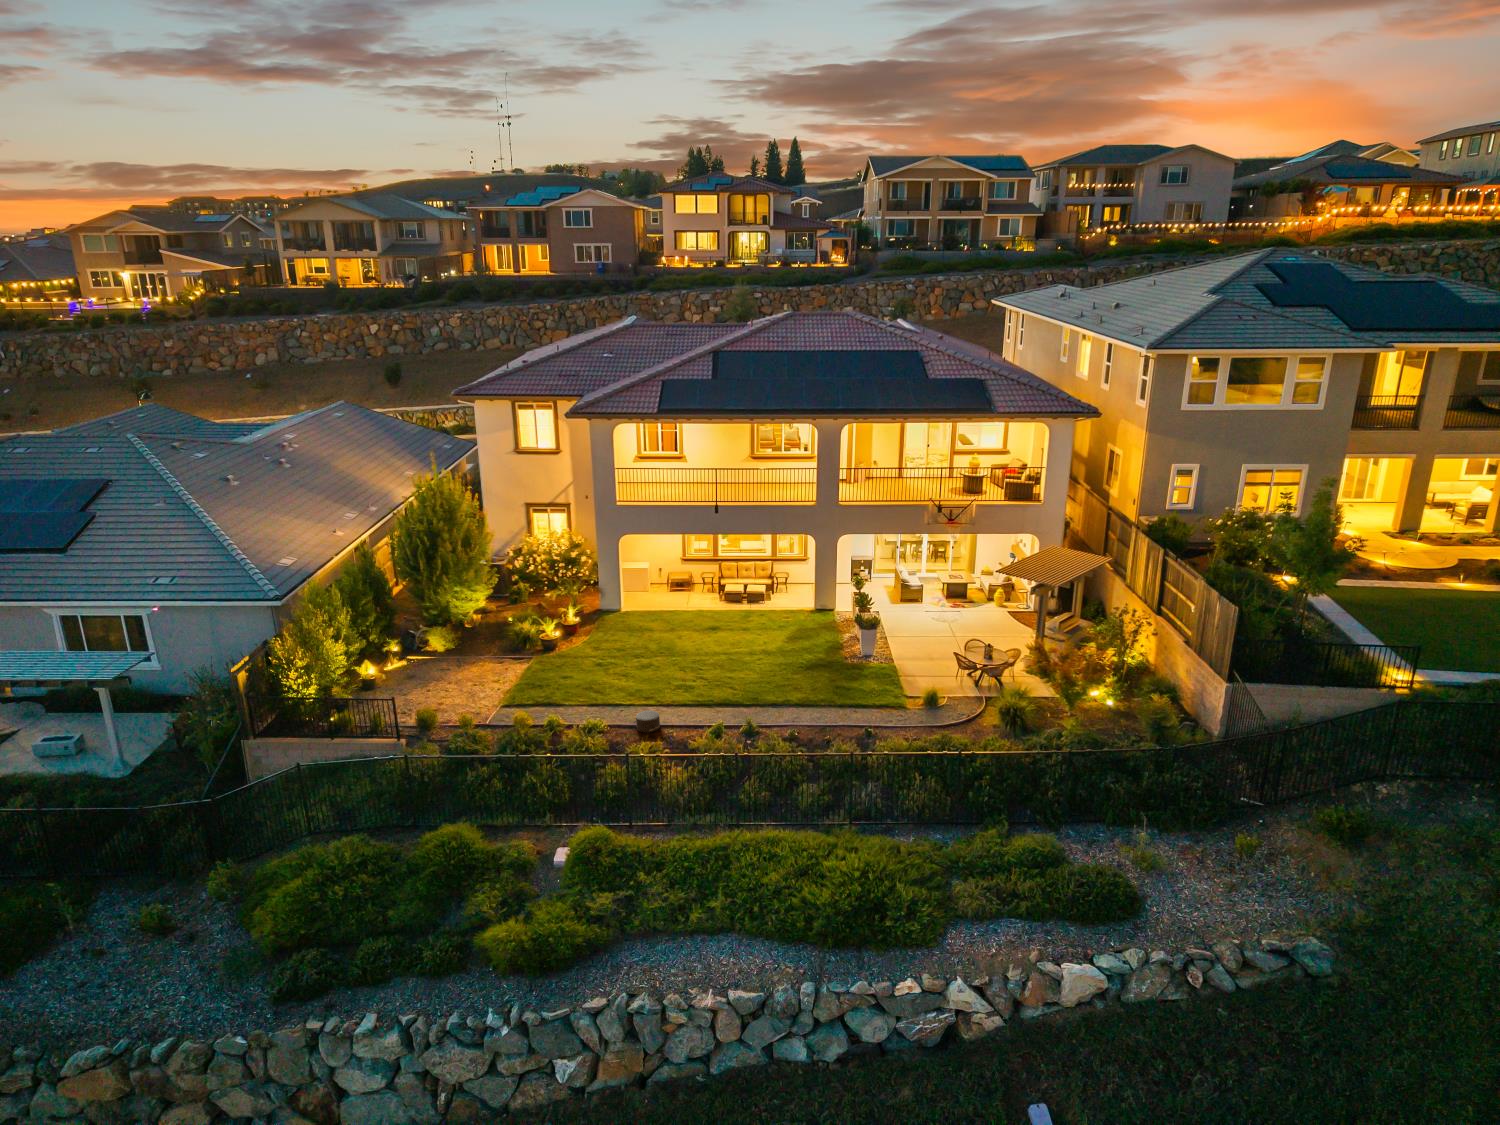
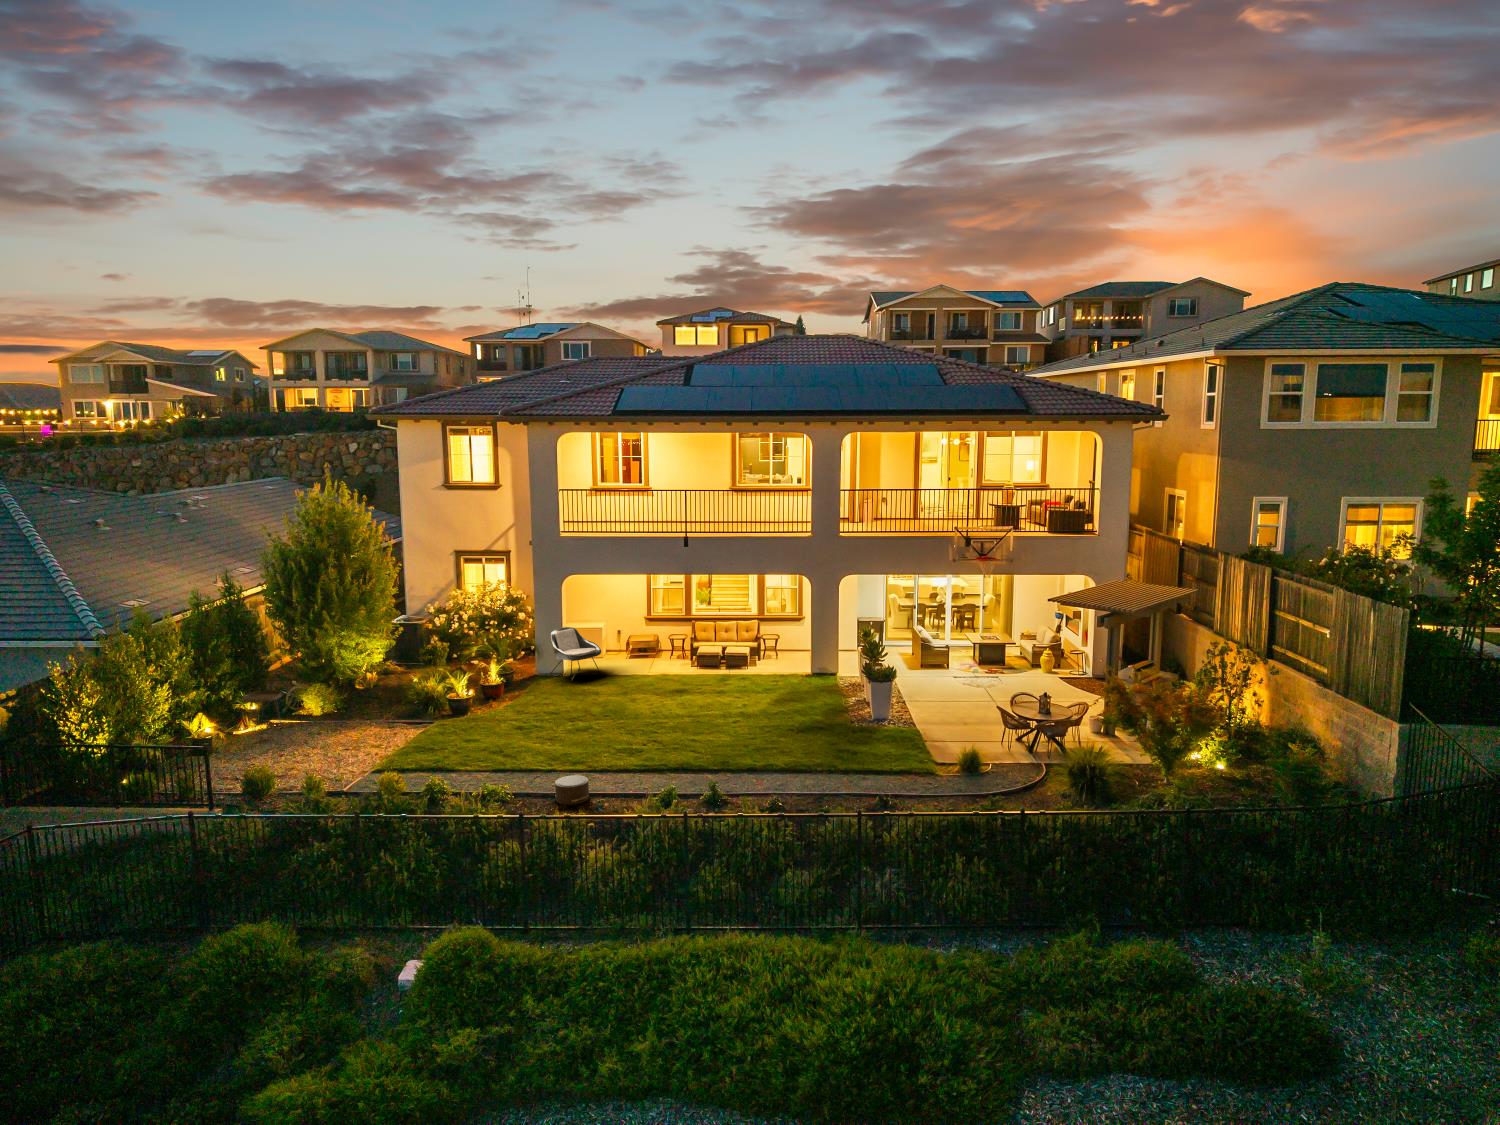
lounge chair: none [612,574,651,619] -> present [550,627,601,682]
side table: none [389,635,418,667] -> present [242,690,282,724]

